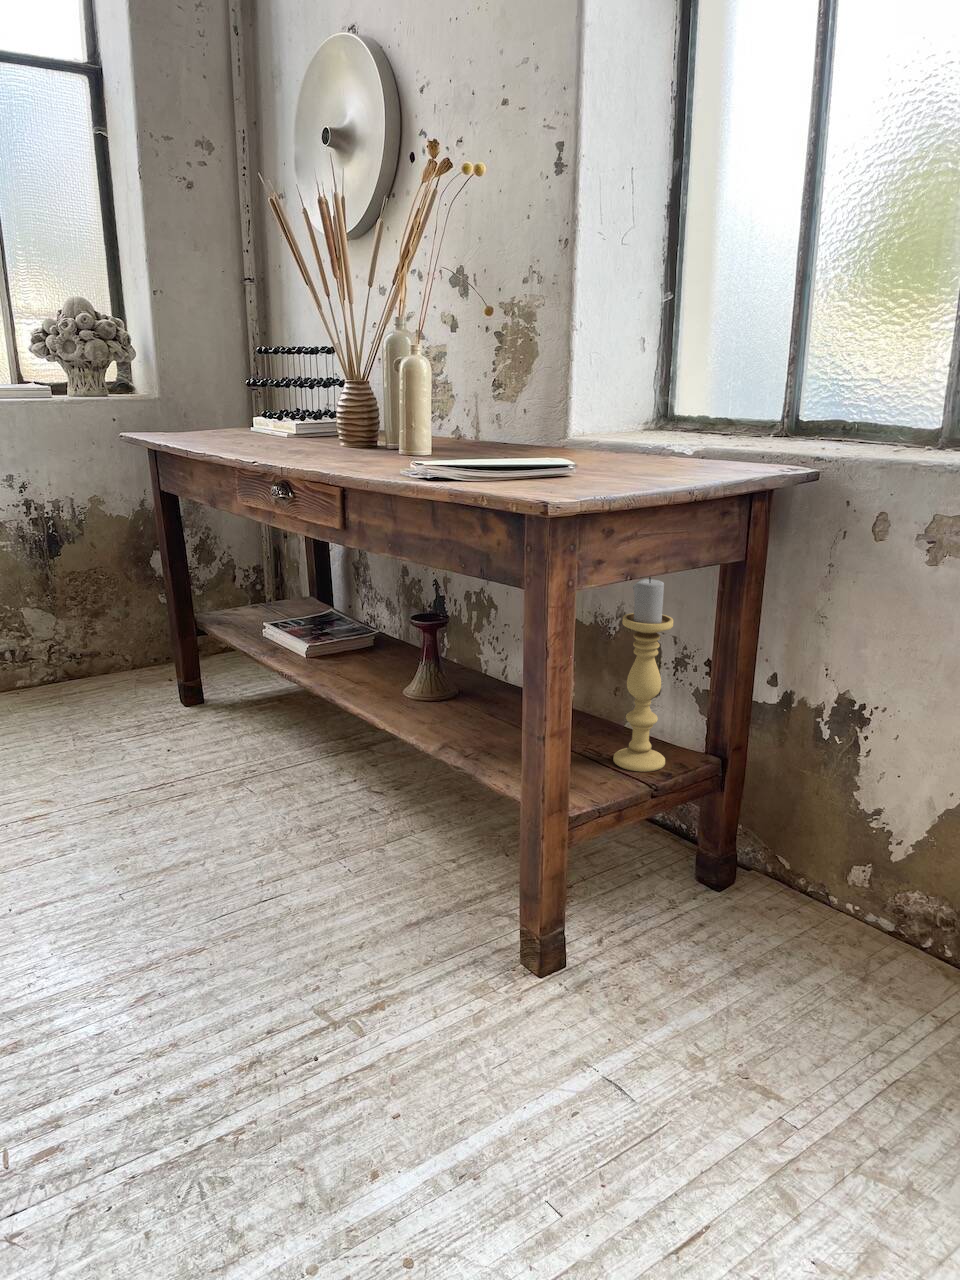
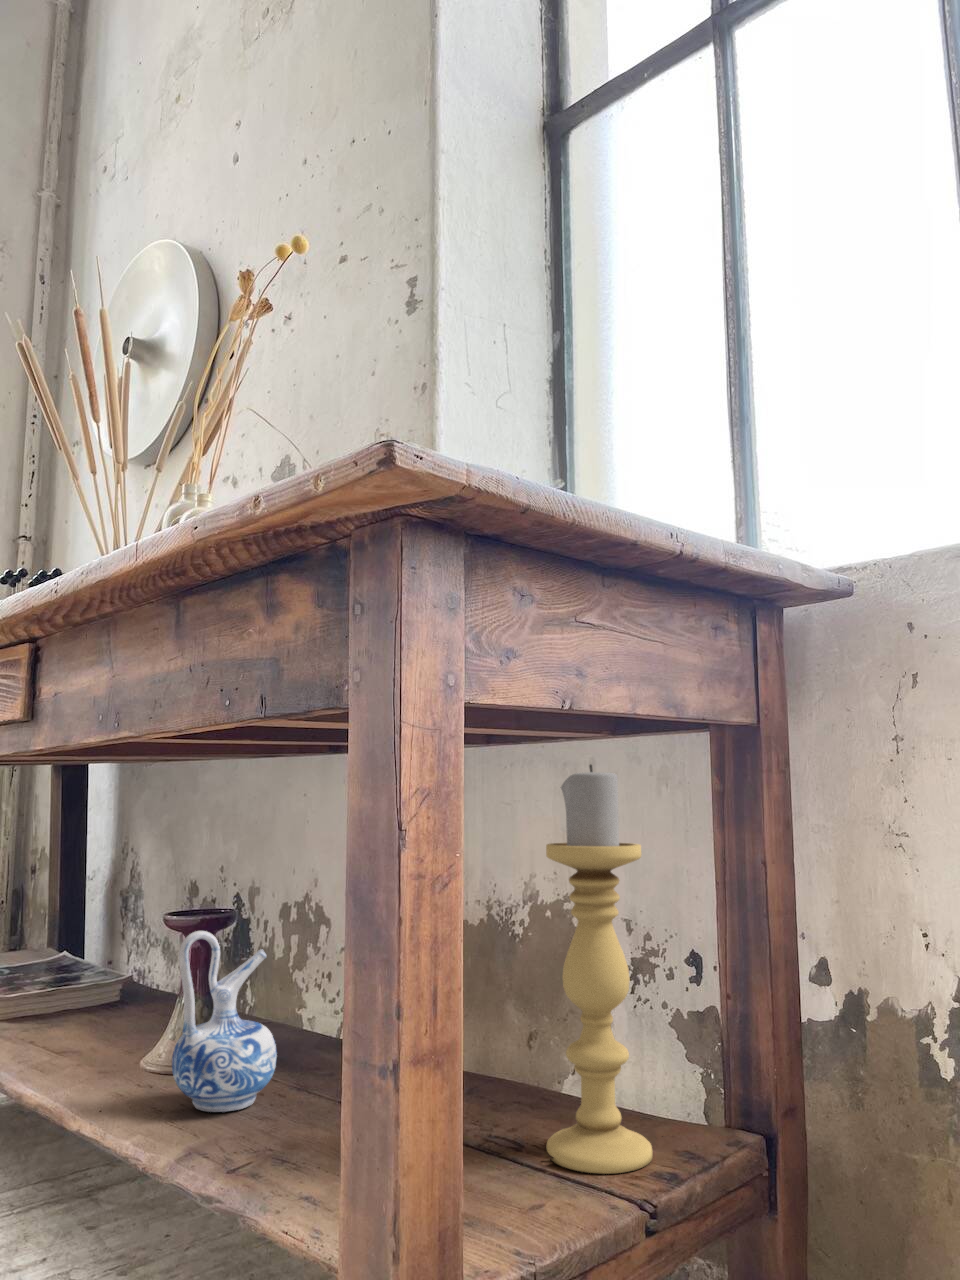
ceramic pitcher: none [425,640,477,727] -> present [172,931,277,1112]

